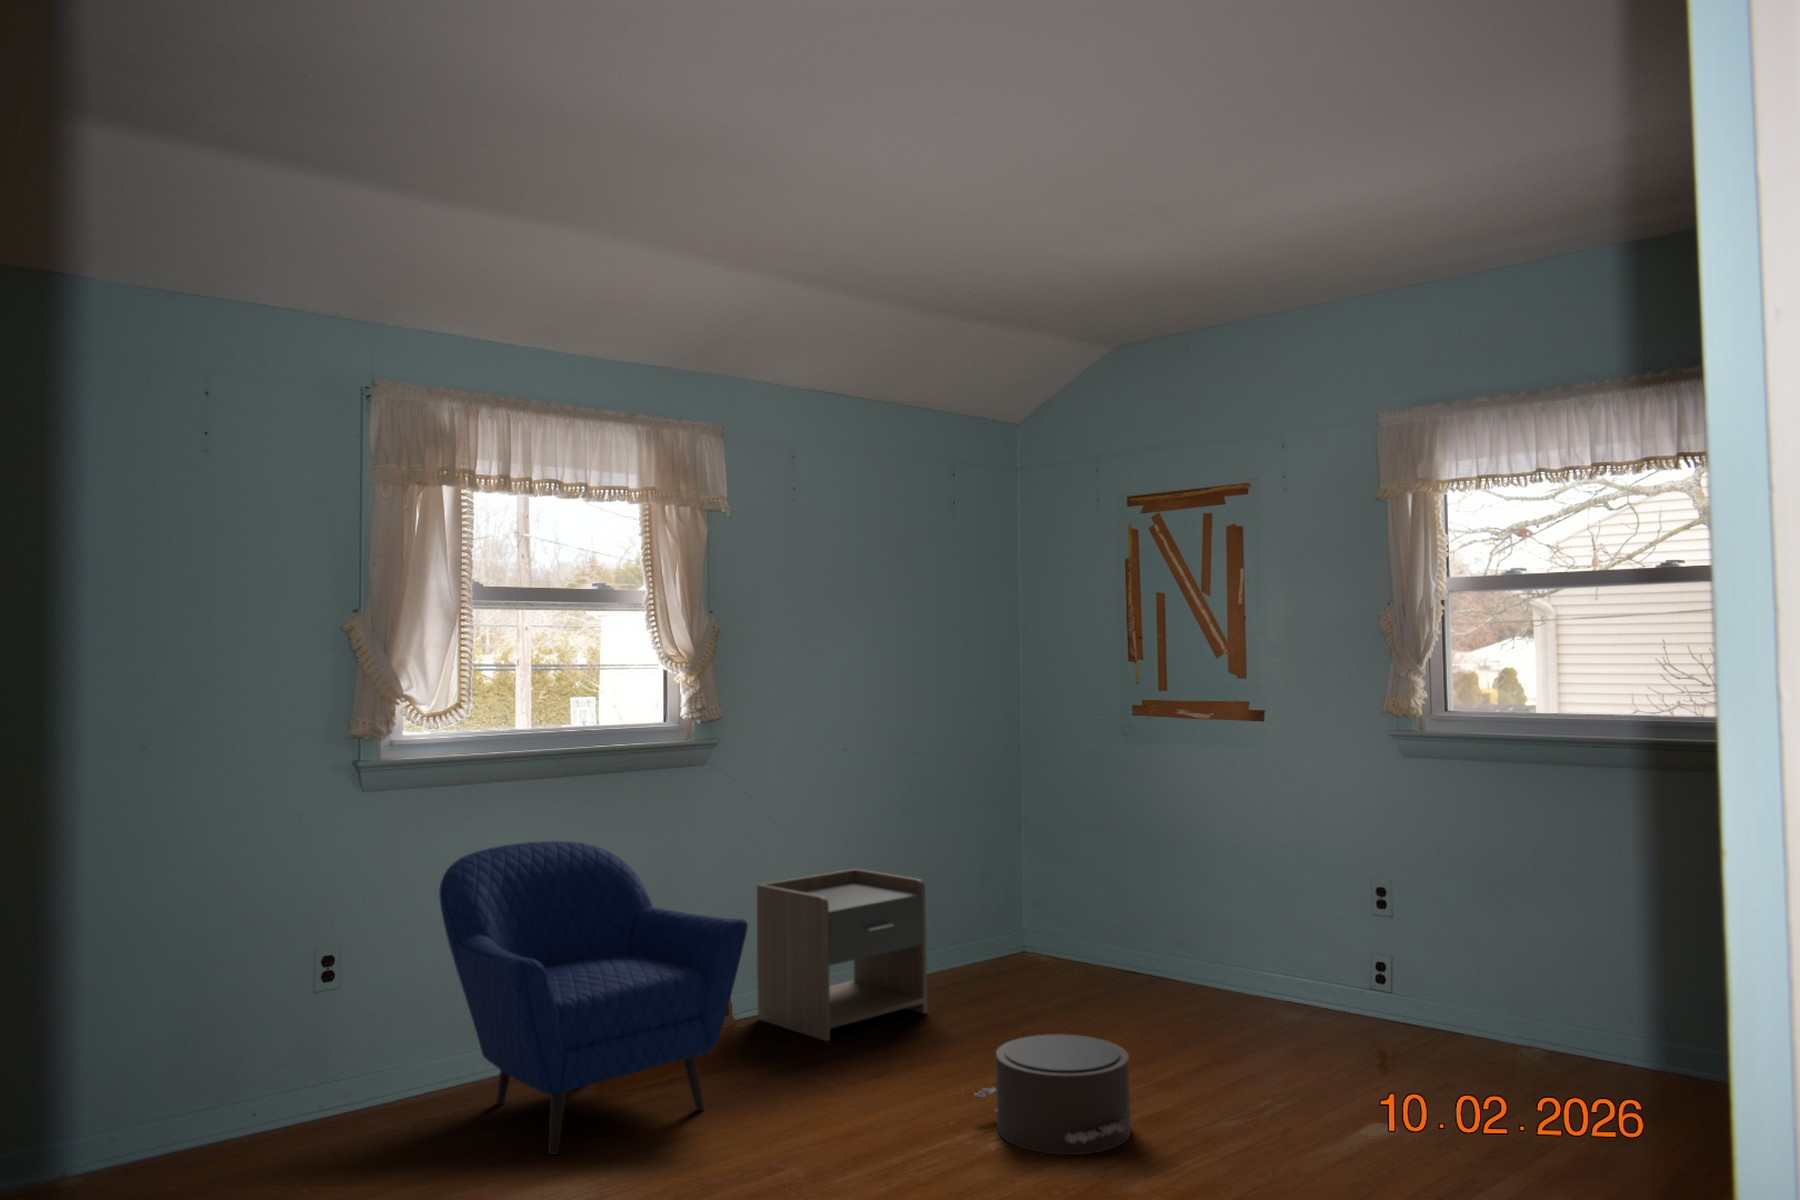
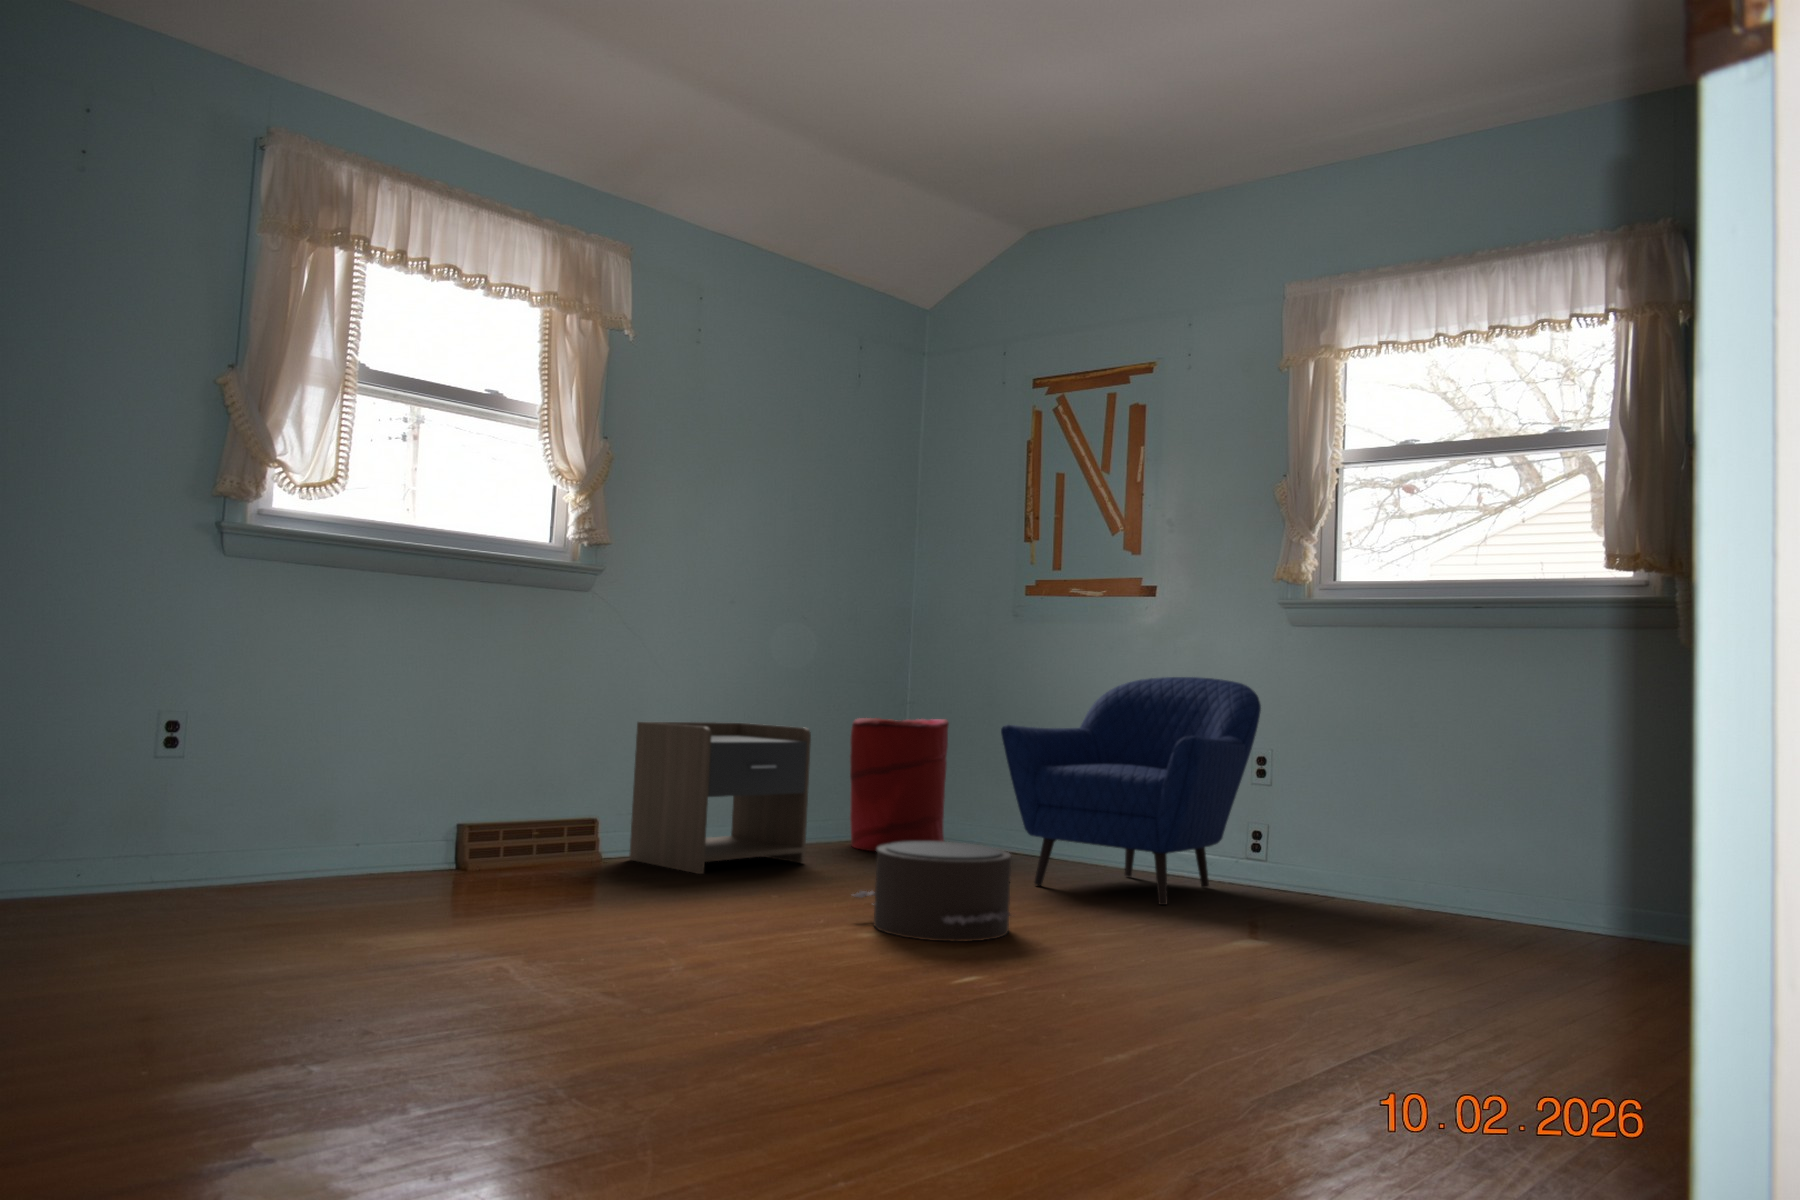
armchair: present [439,841,748,1155] -> present [1001,677,1261,905]
laundry hamper: none [964,841,1065,985] -> present [850,718,949,851]

